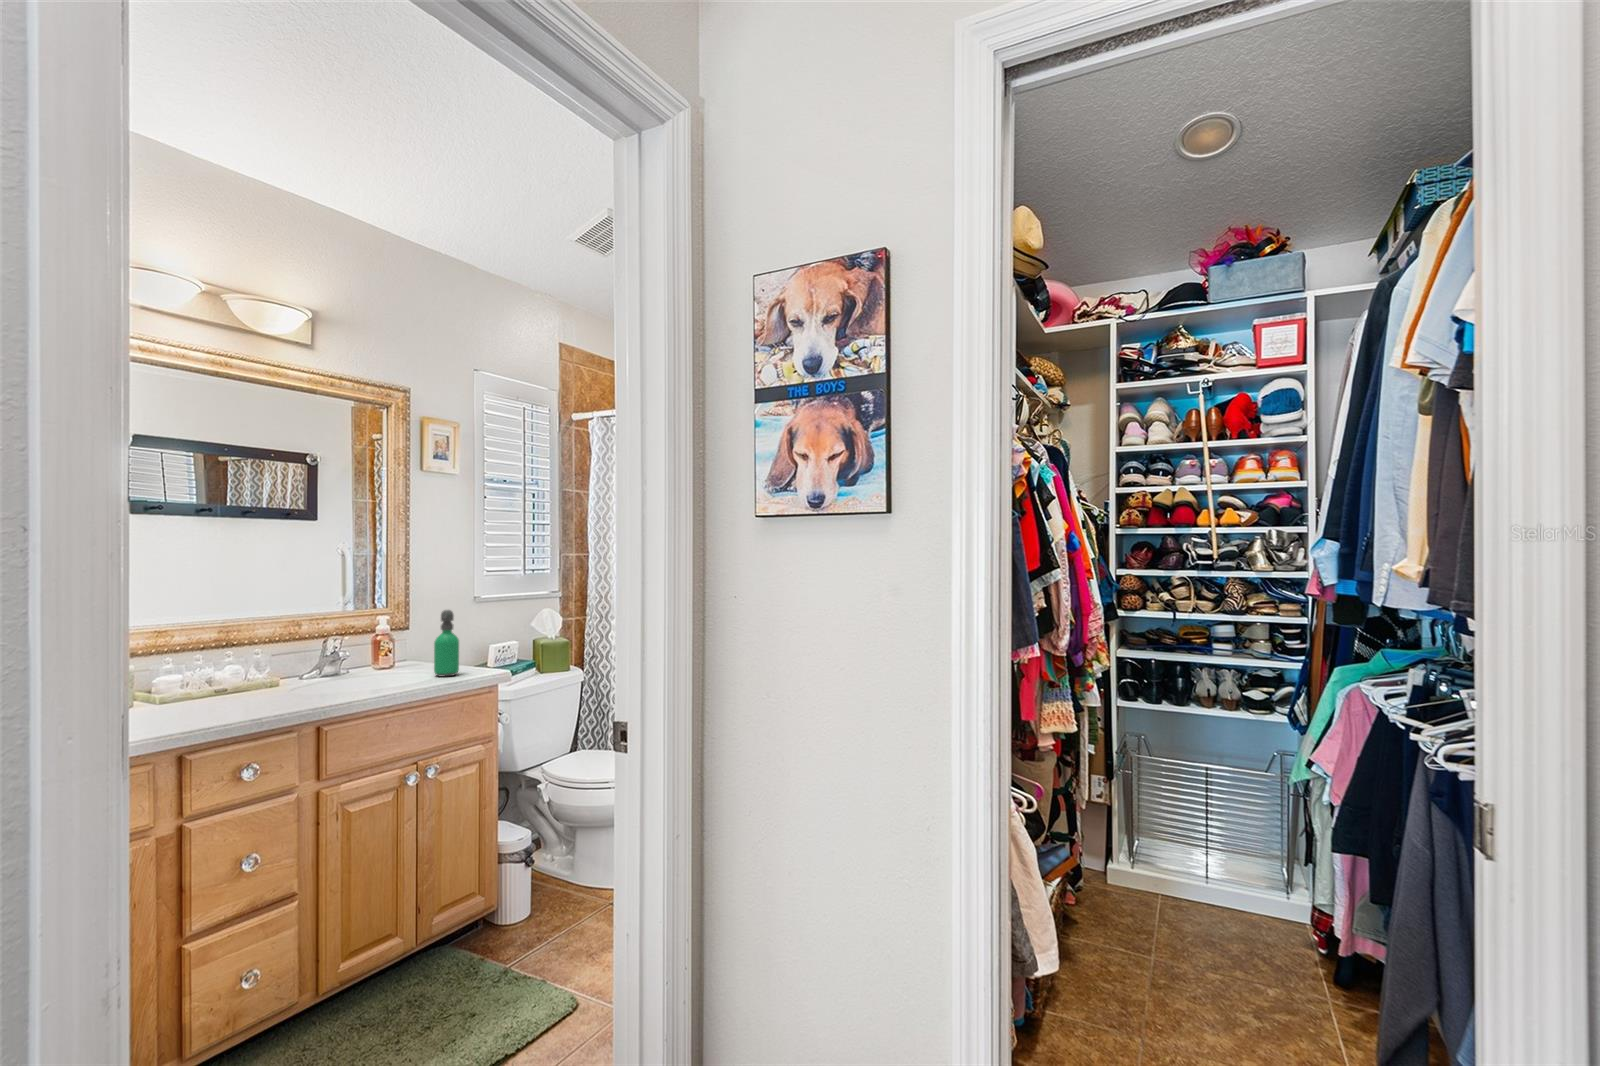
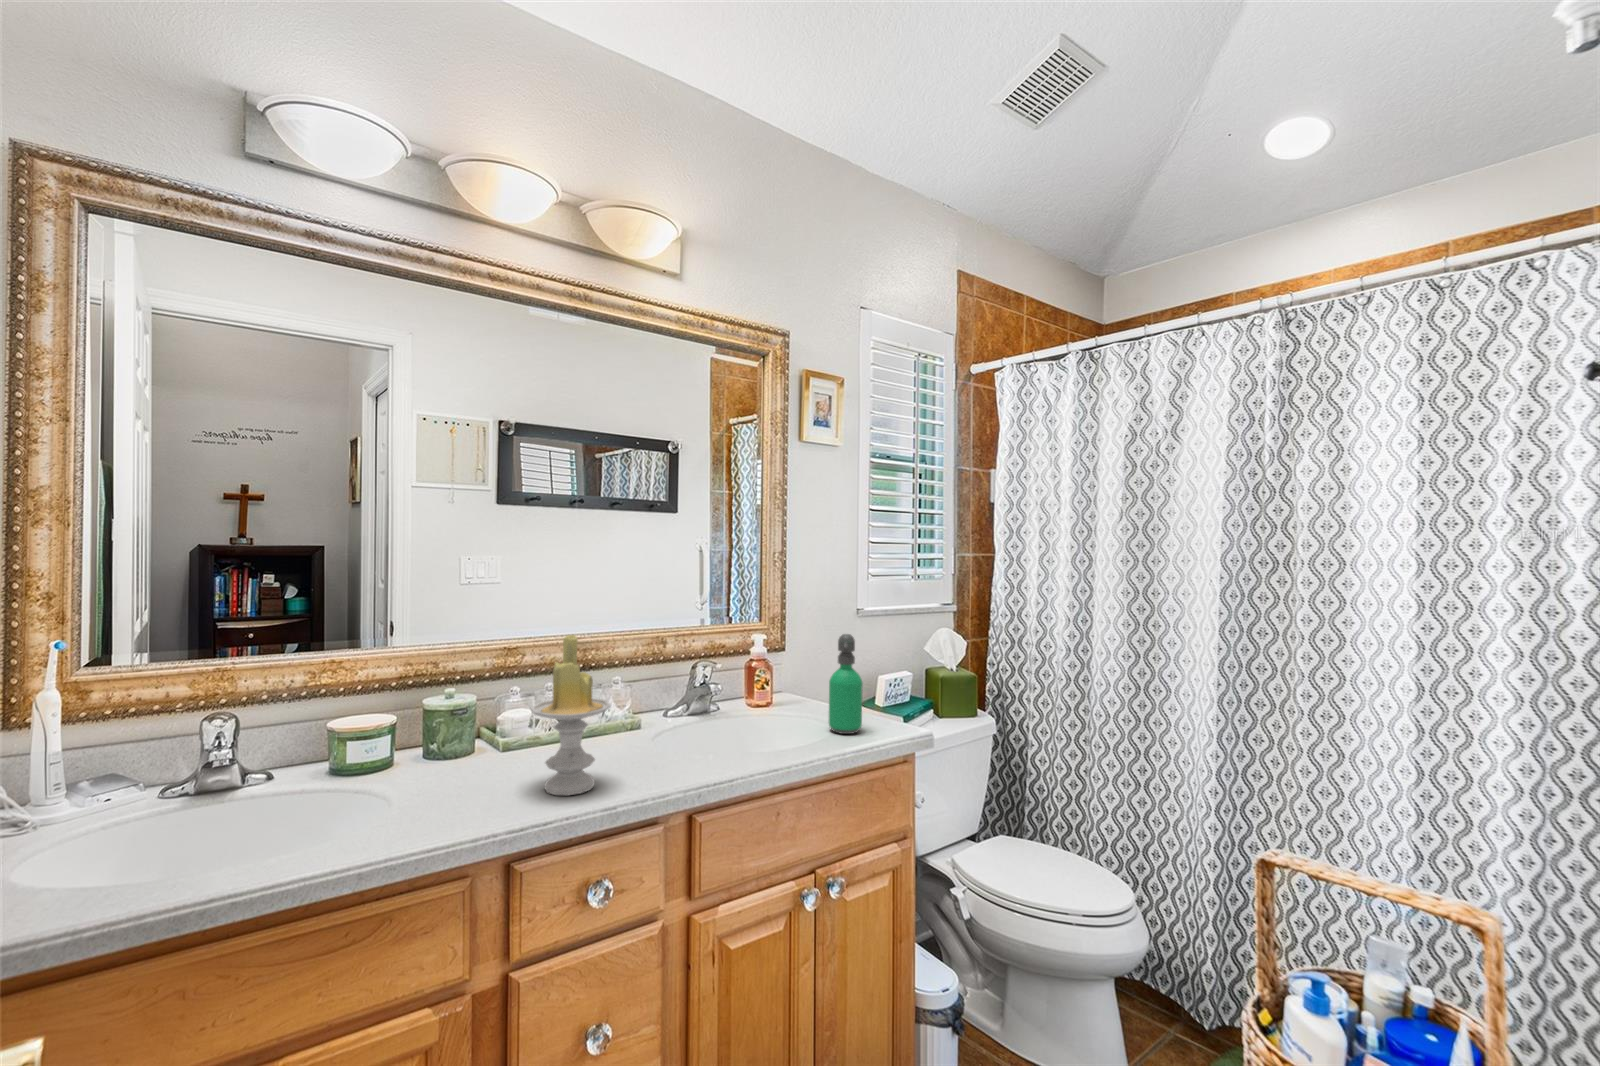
candle: none [192,612,257,715] -> present [531,635,611,795]

